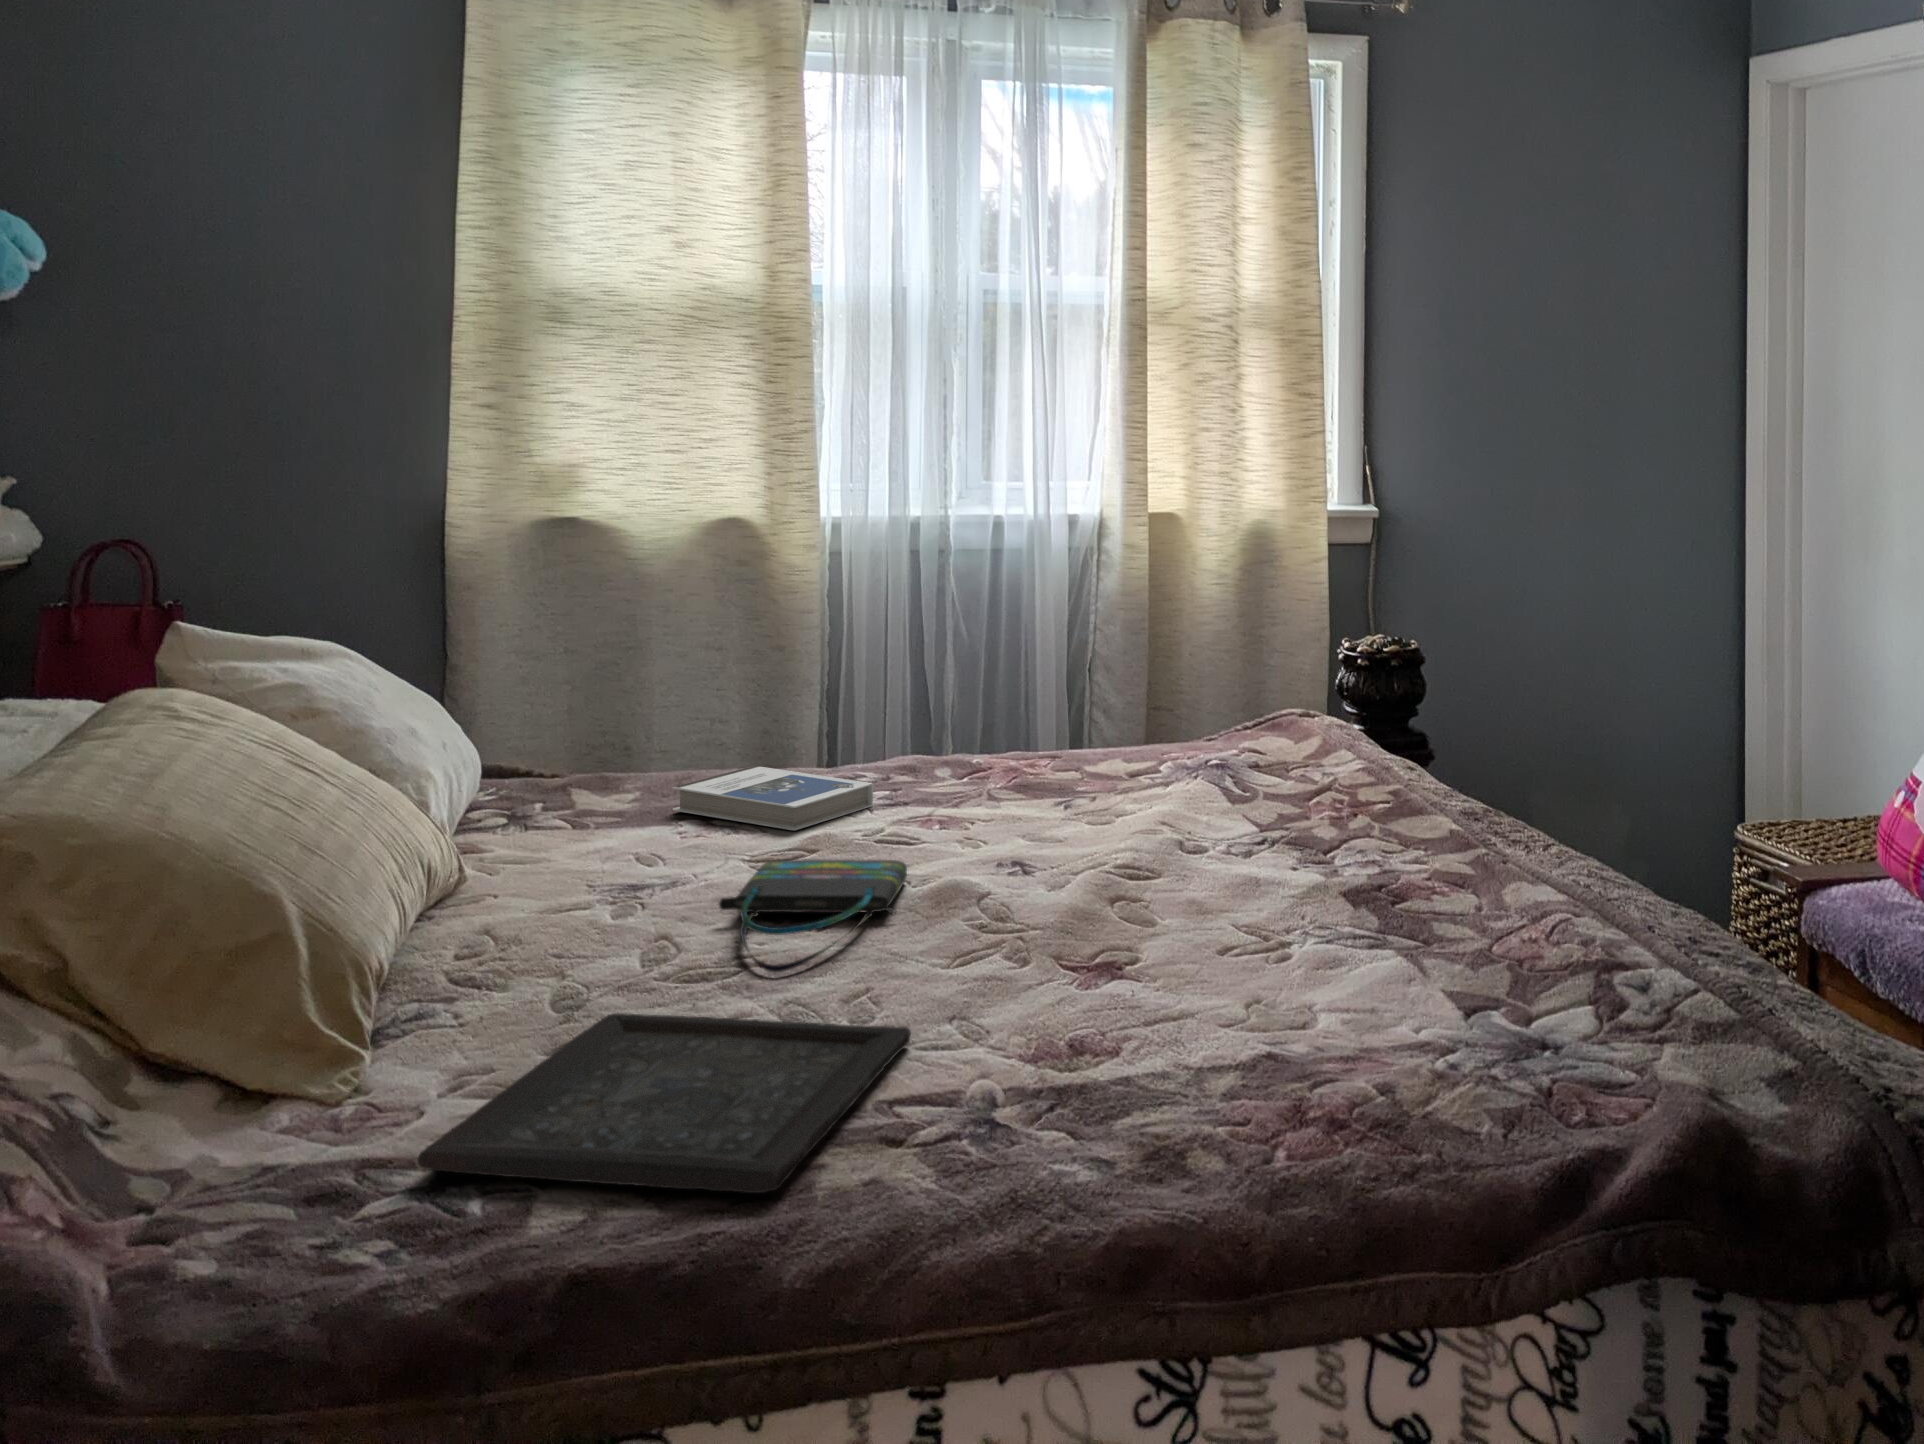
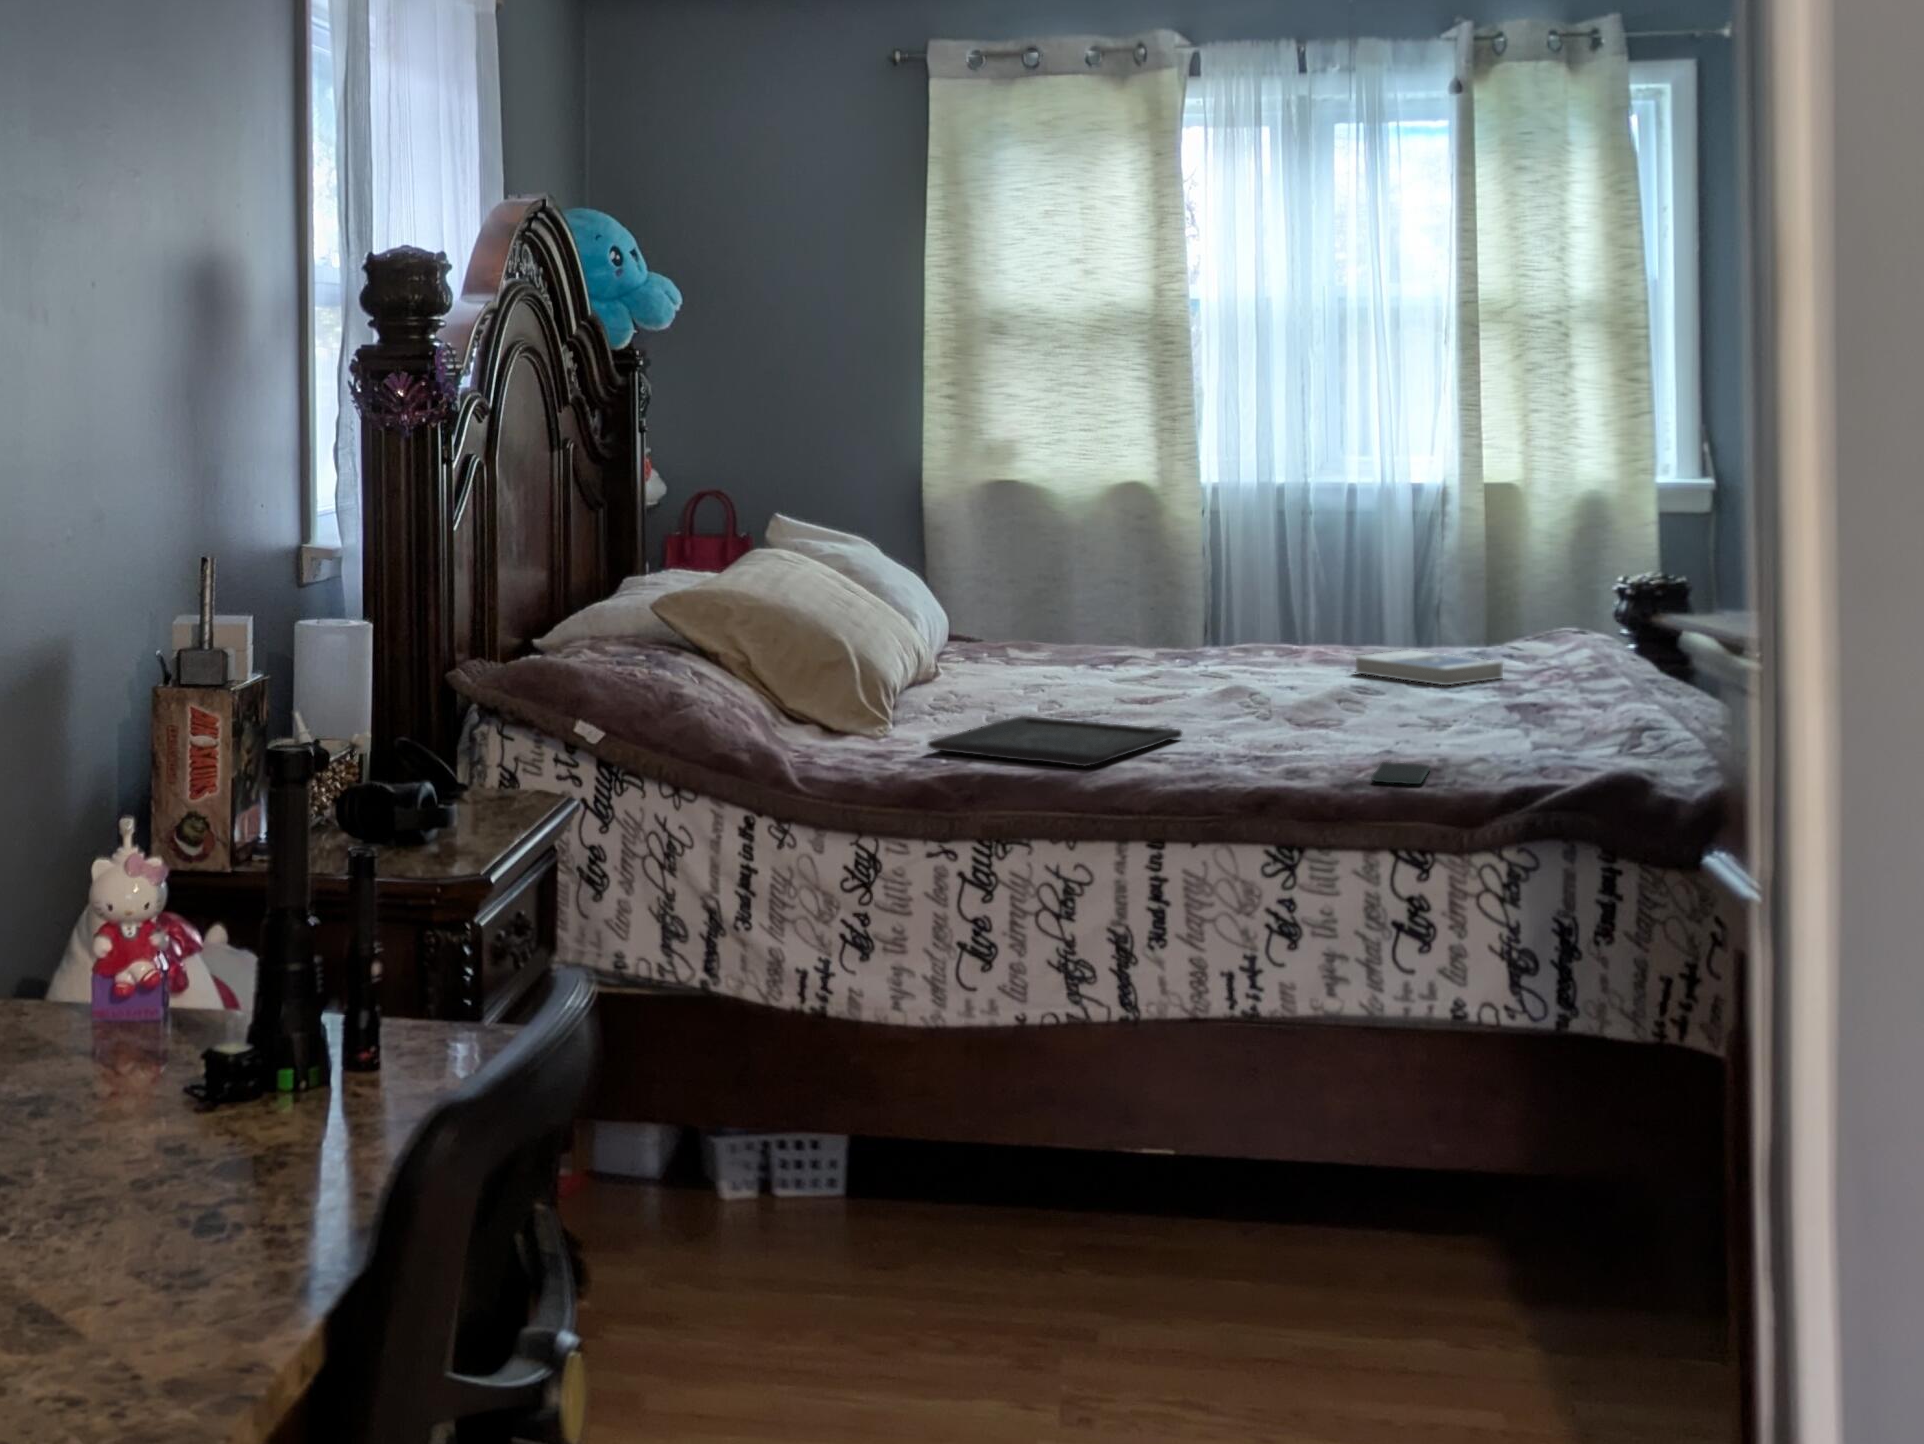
hardback book: present [672,766,873,831] -> present [1355,650,1503,685]
tote bag: present [719,859,907,972] -> none [1087,673,1209,714]
smartphone: none [1283,1092,1387,1169] -> present [1372,762,1430,784]

